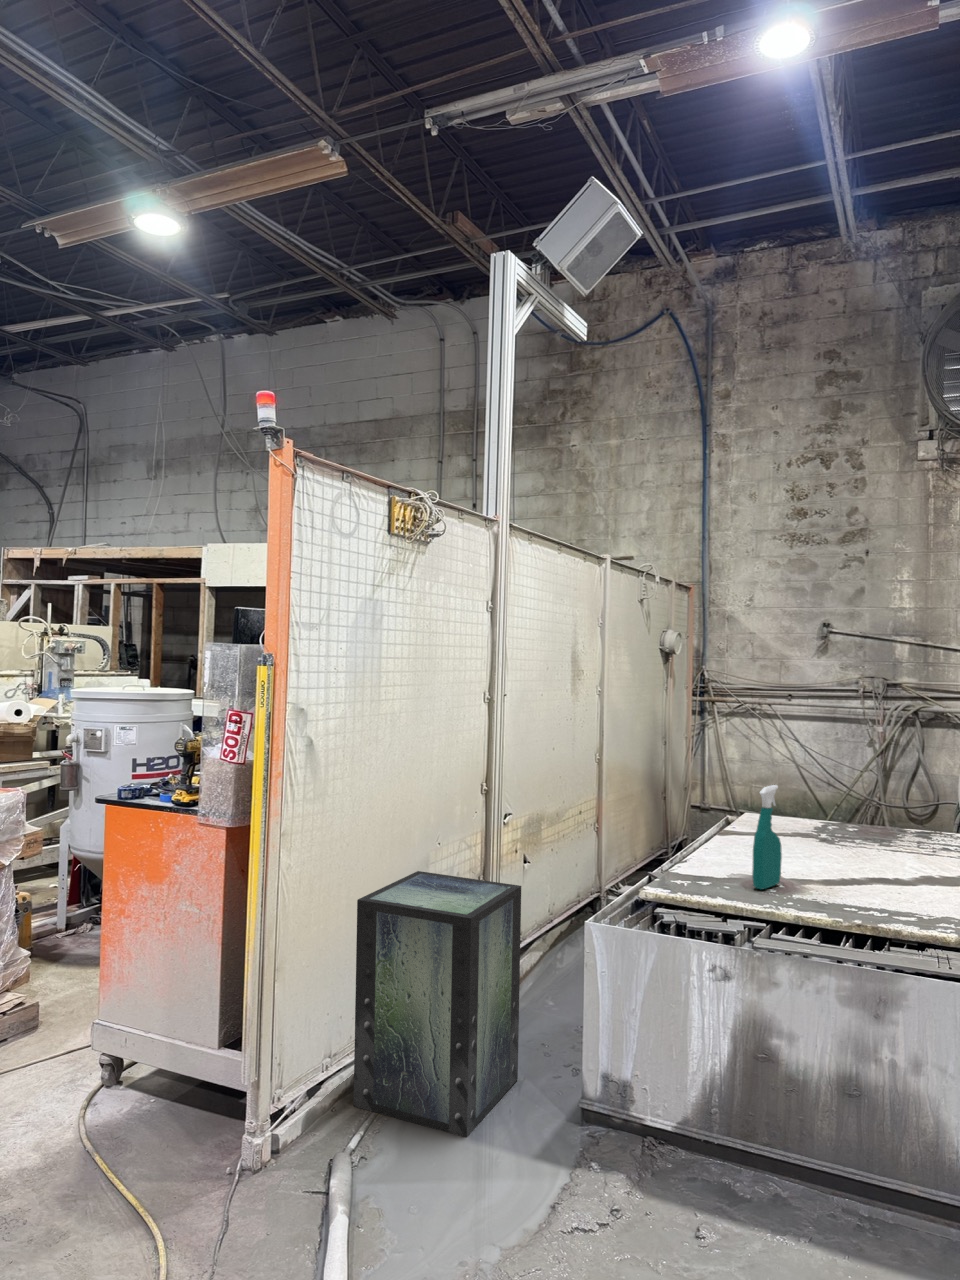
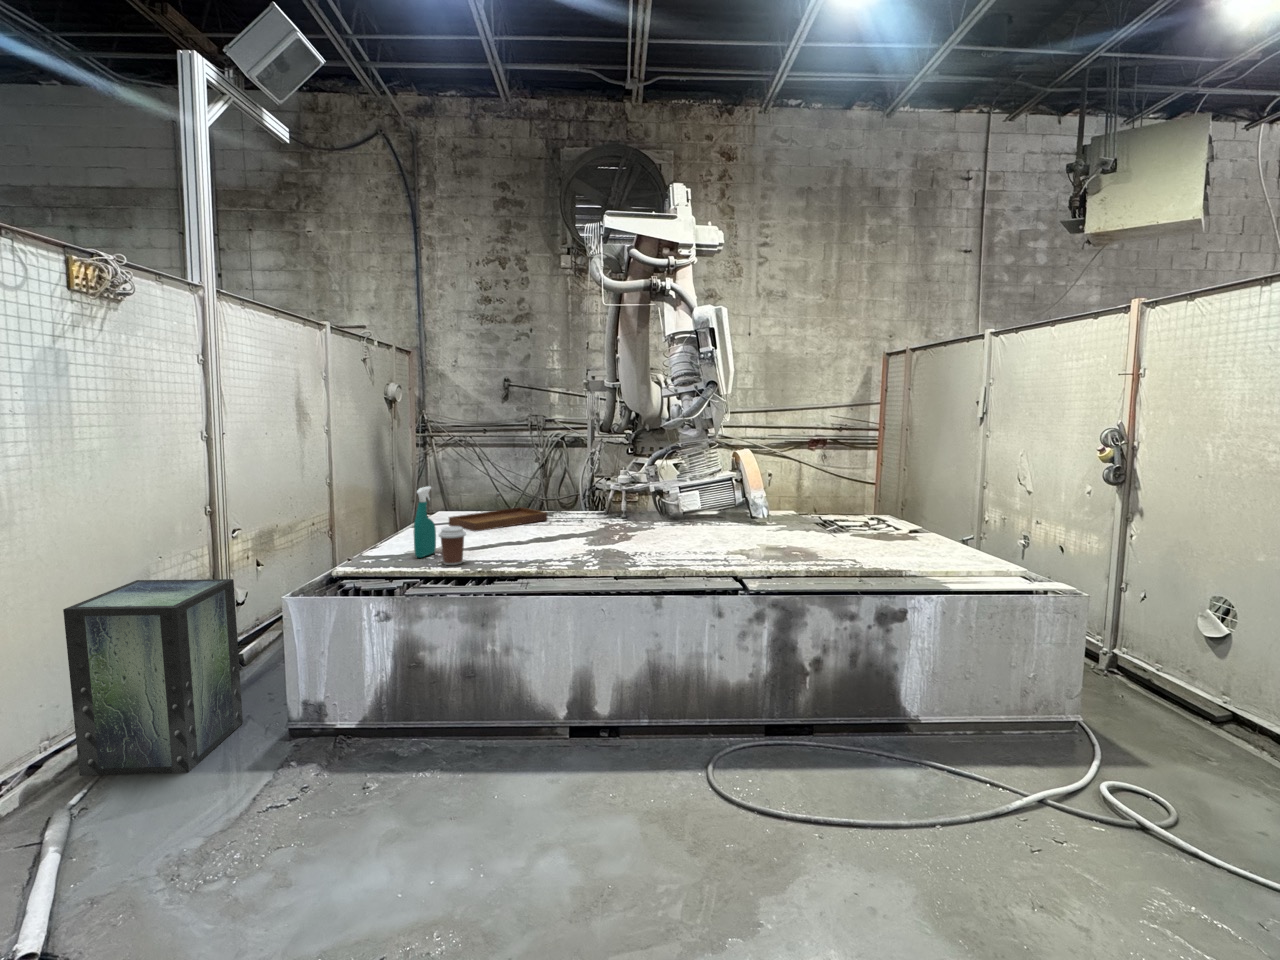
tray: none [776,795,931,854] -> present [449,492,547,532]
coffee cup: none [795,849,838,910] -> present [439,526,466,565]

